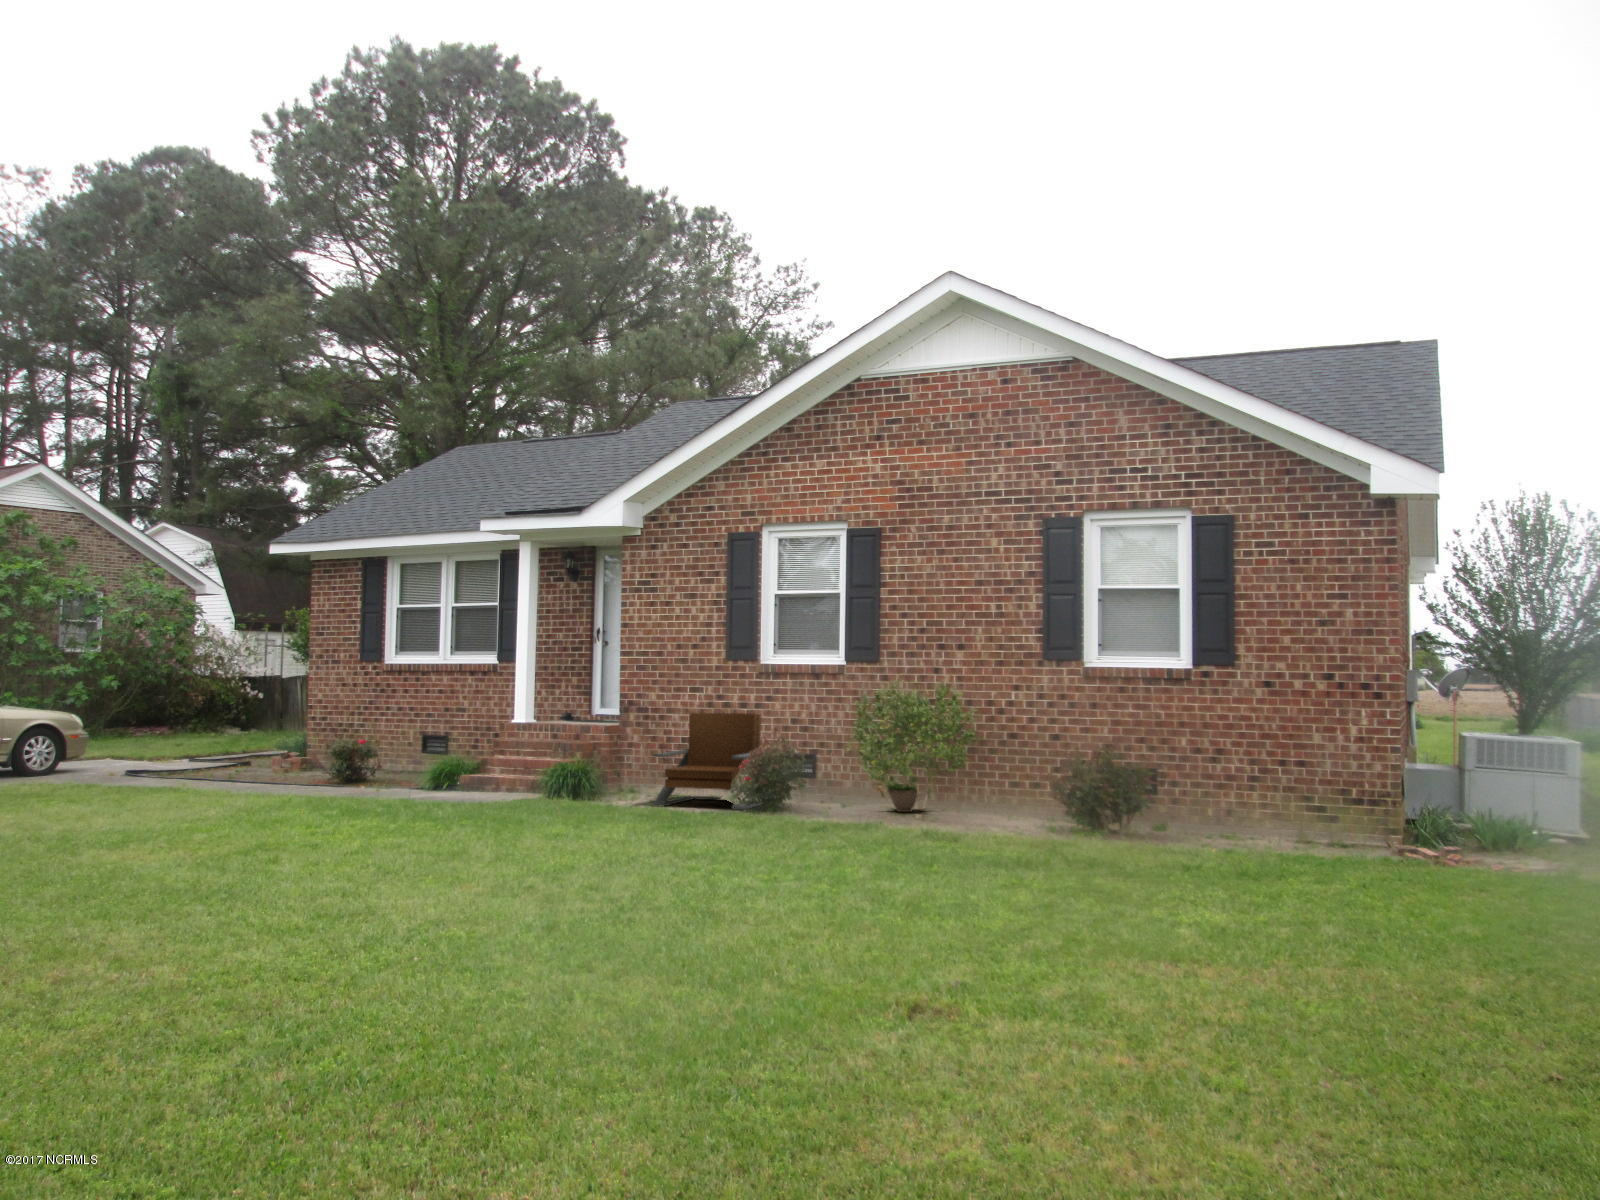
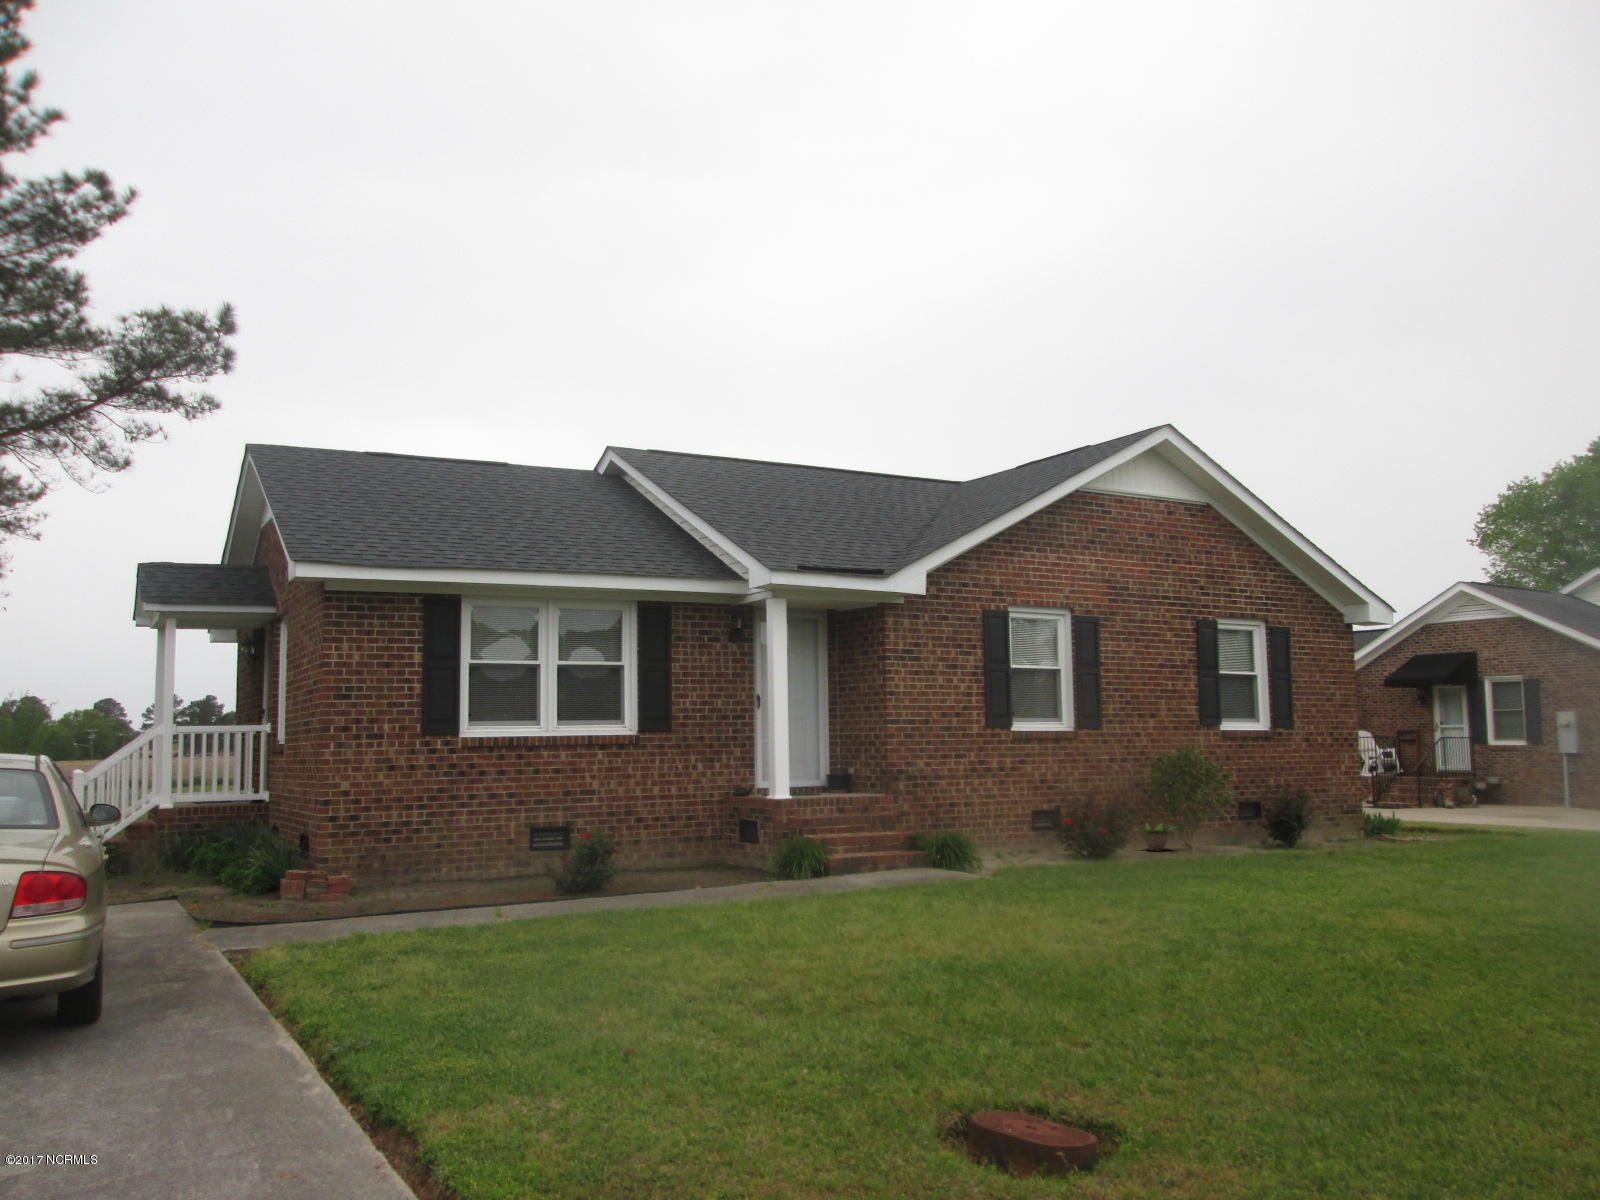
lounge chair: present [652,713,761,810] -> none [972,777,1091,868]

